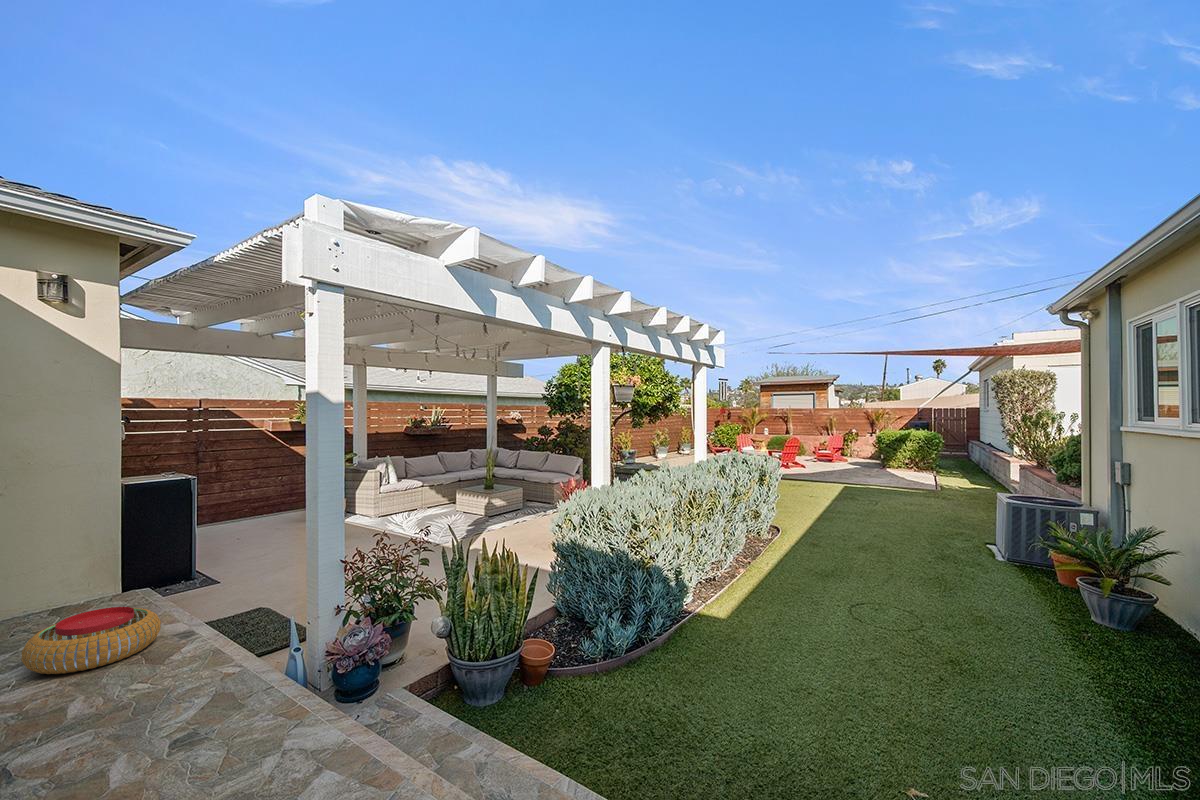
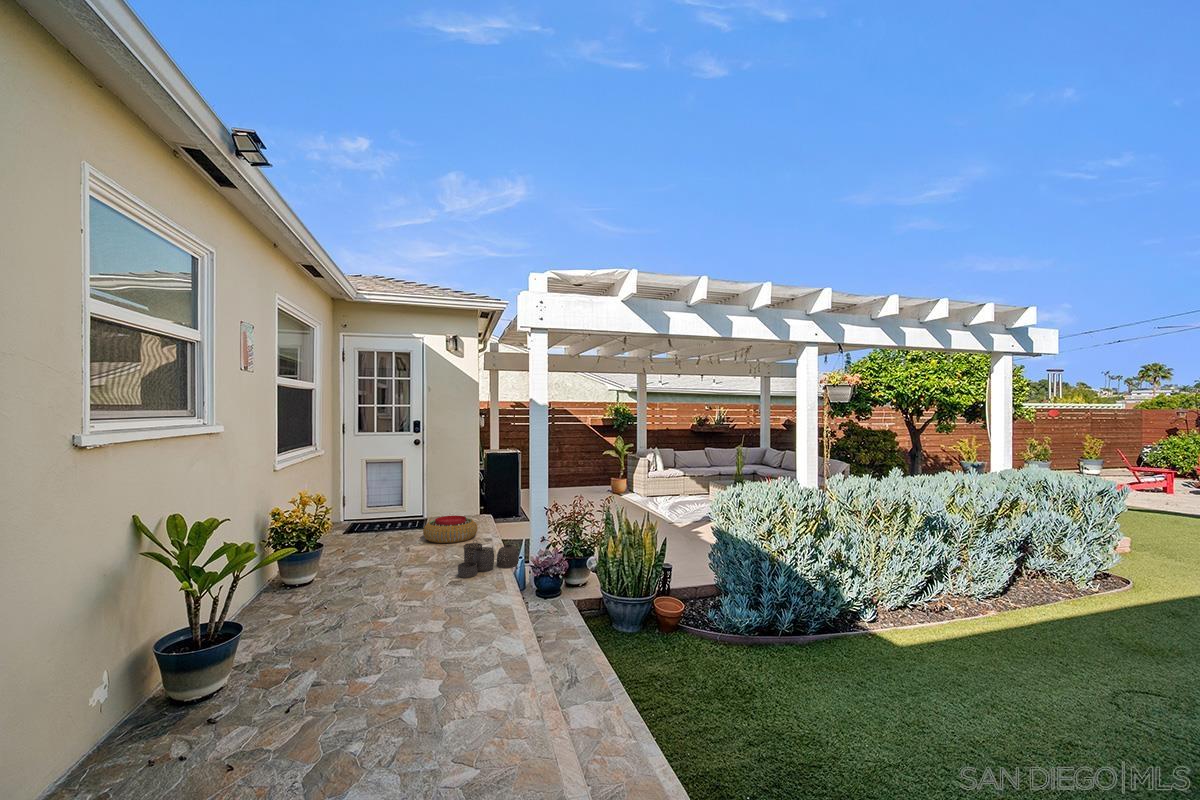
woven basket: none [189,636,307,731] -> present [458,540,519,578]

